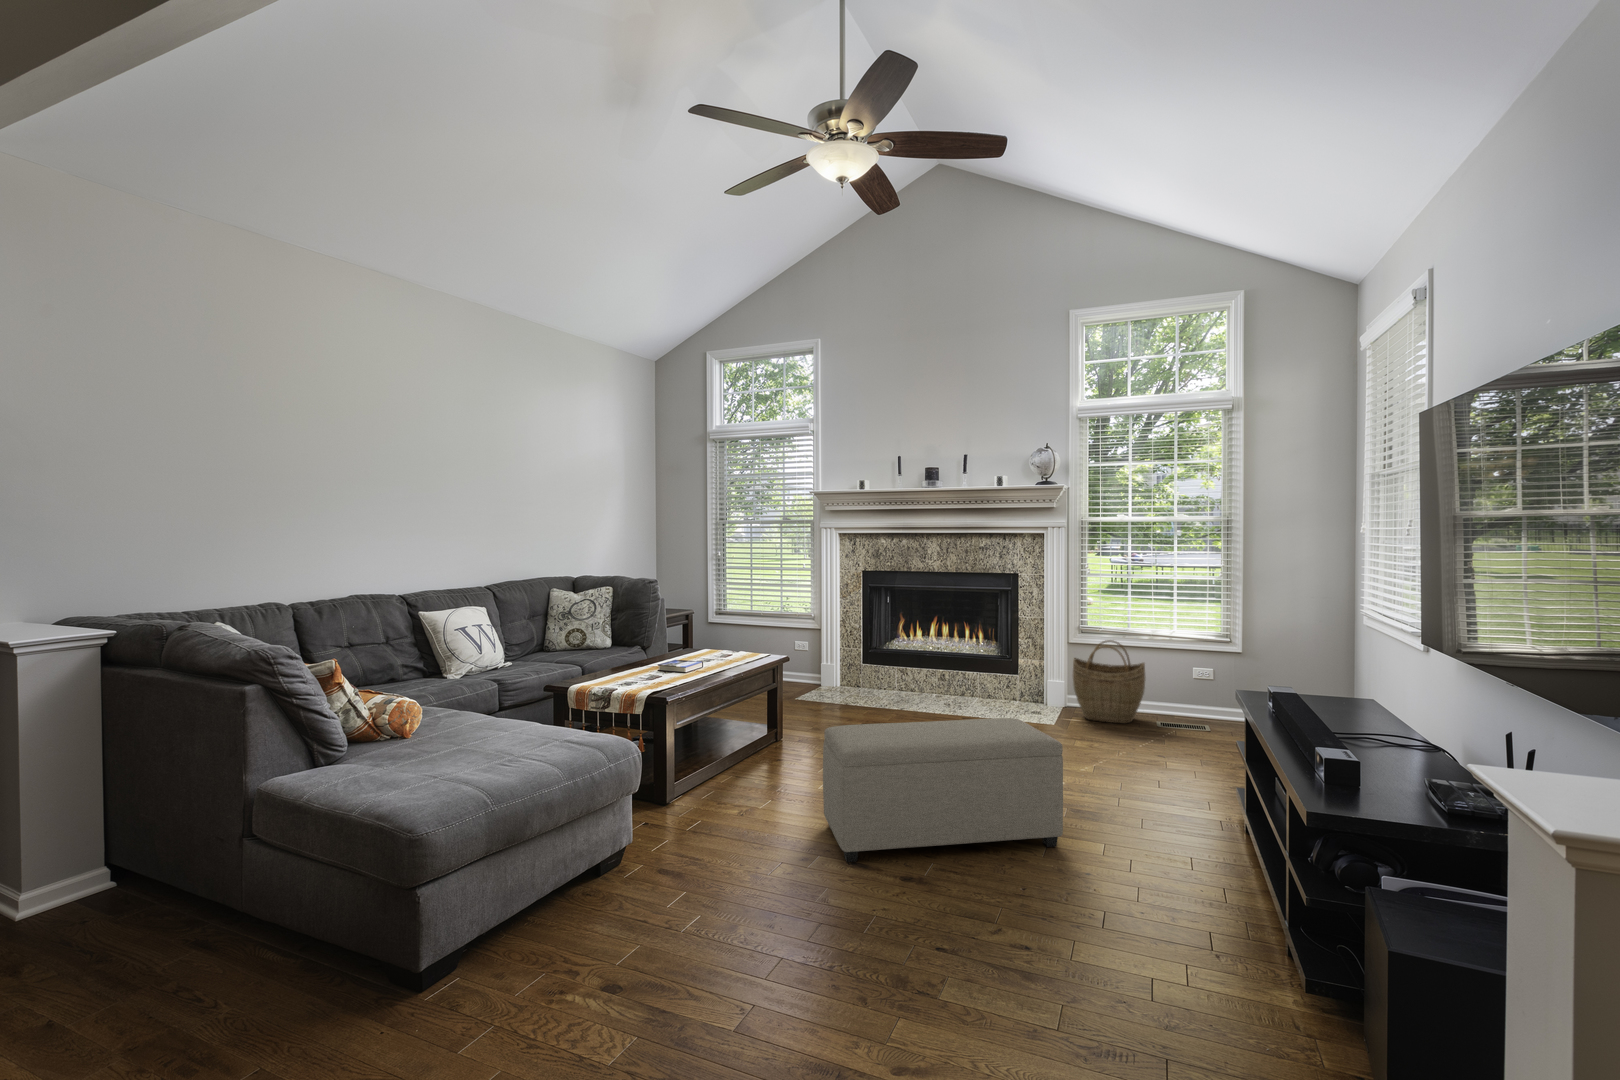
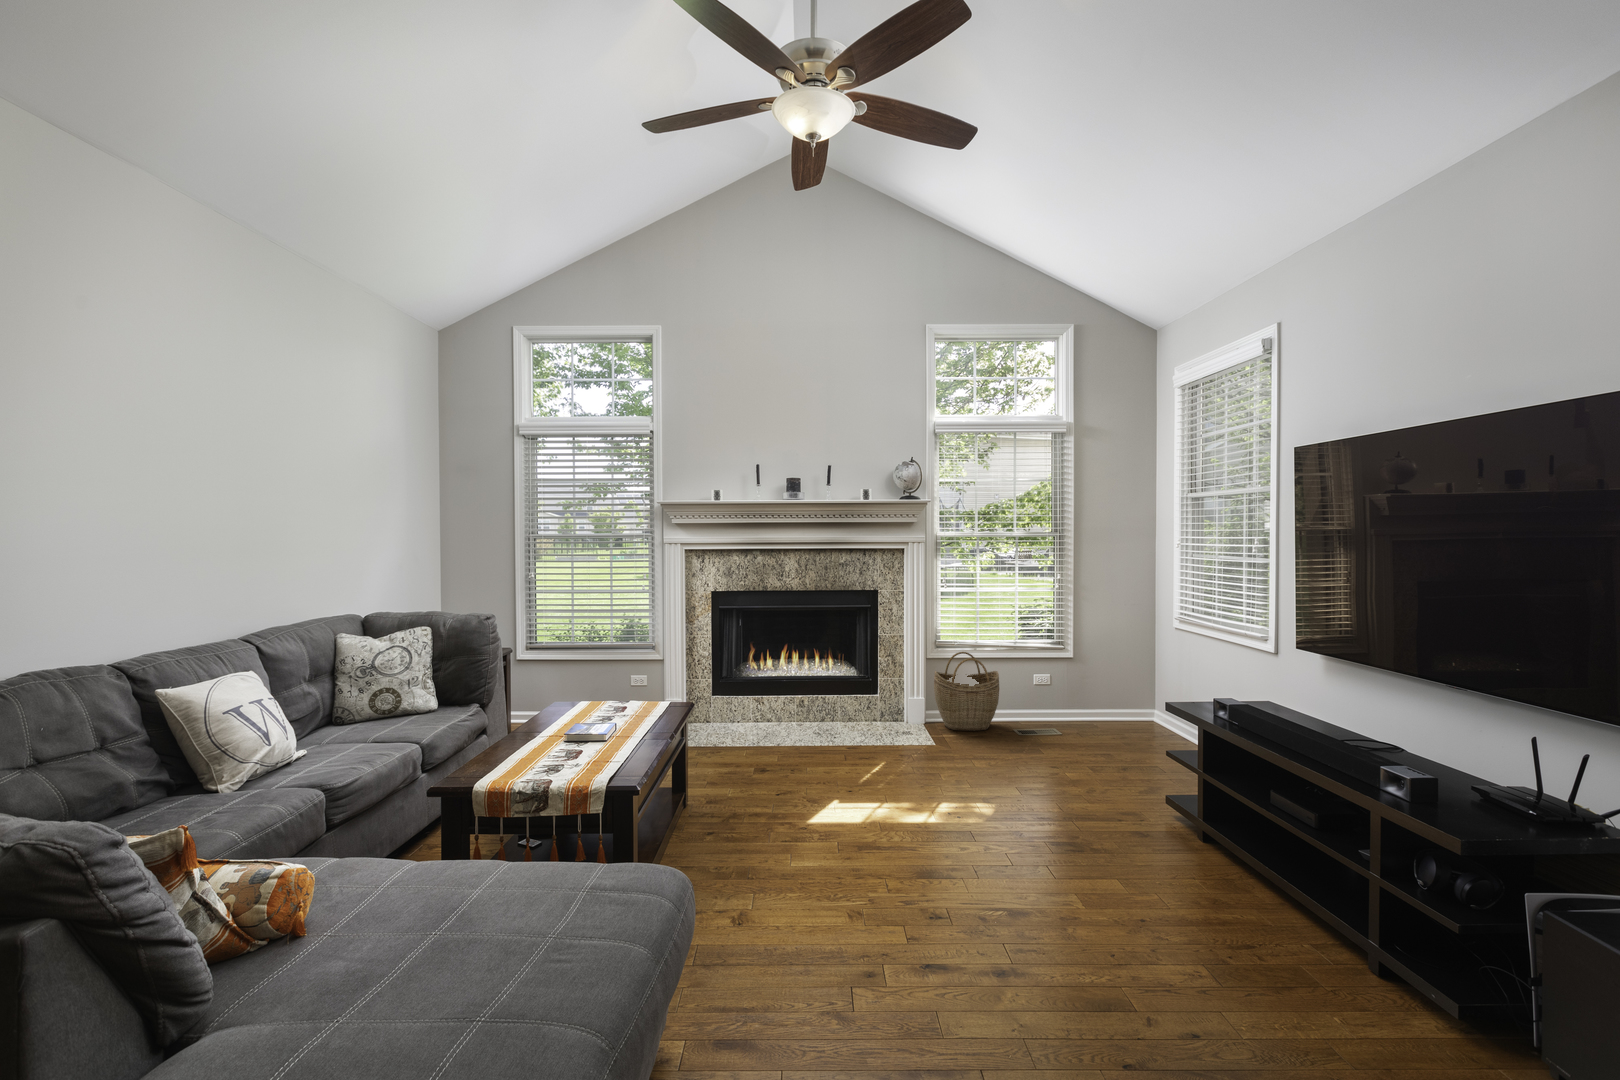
ottoman: present [823,718,1063,862] -> none [850,754,1092,958]

